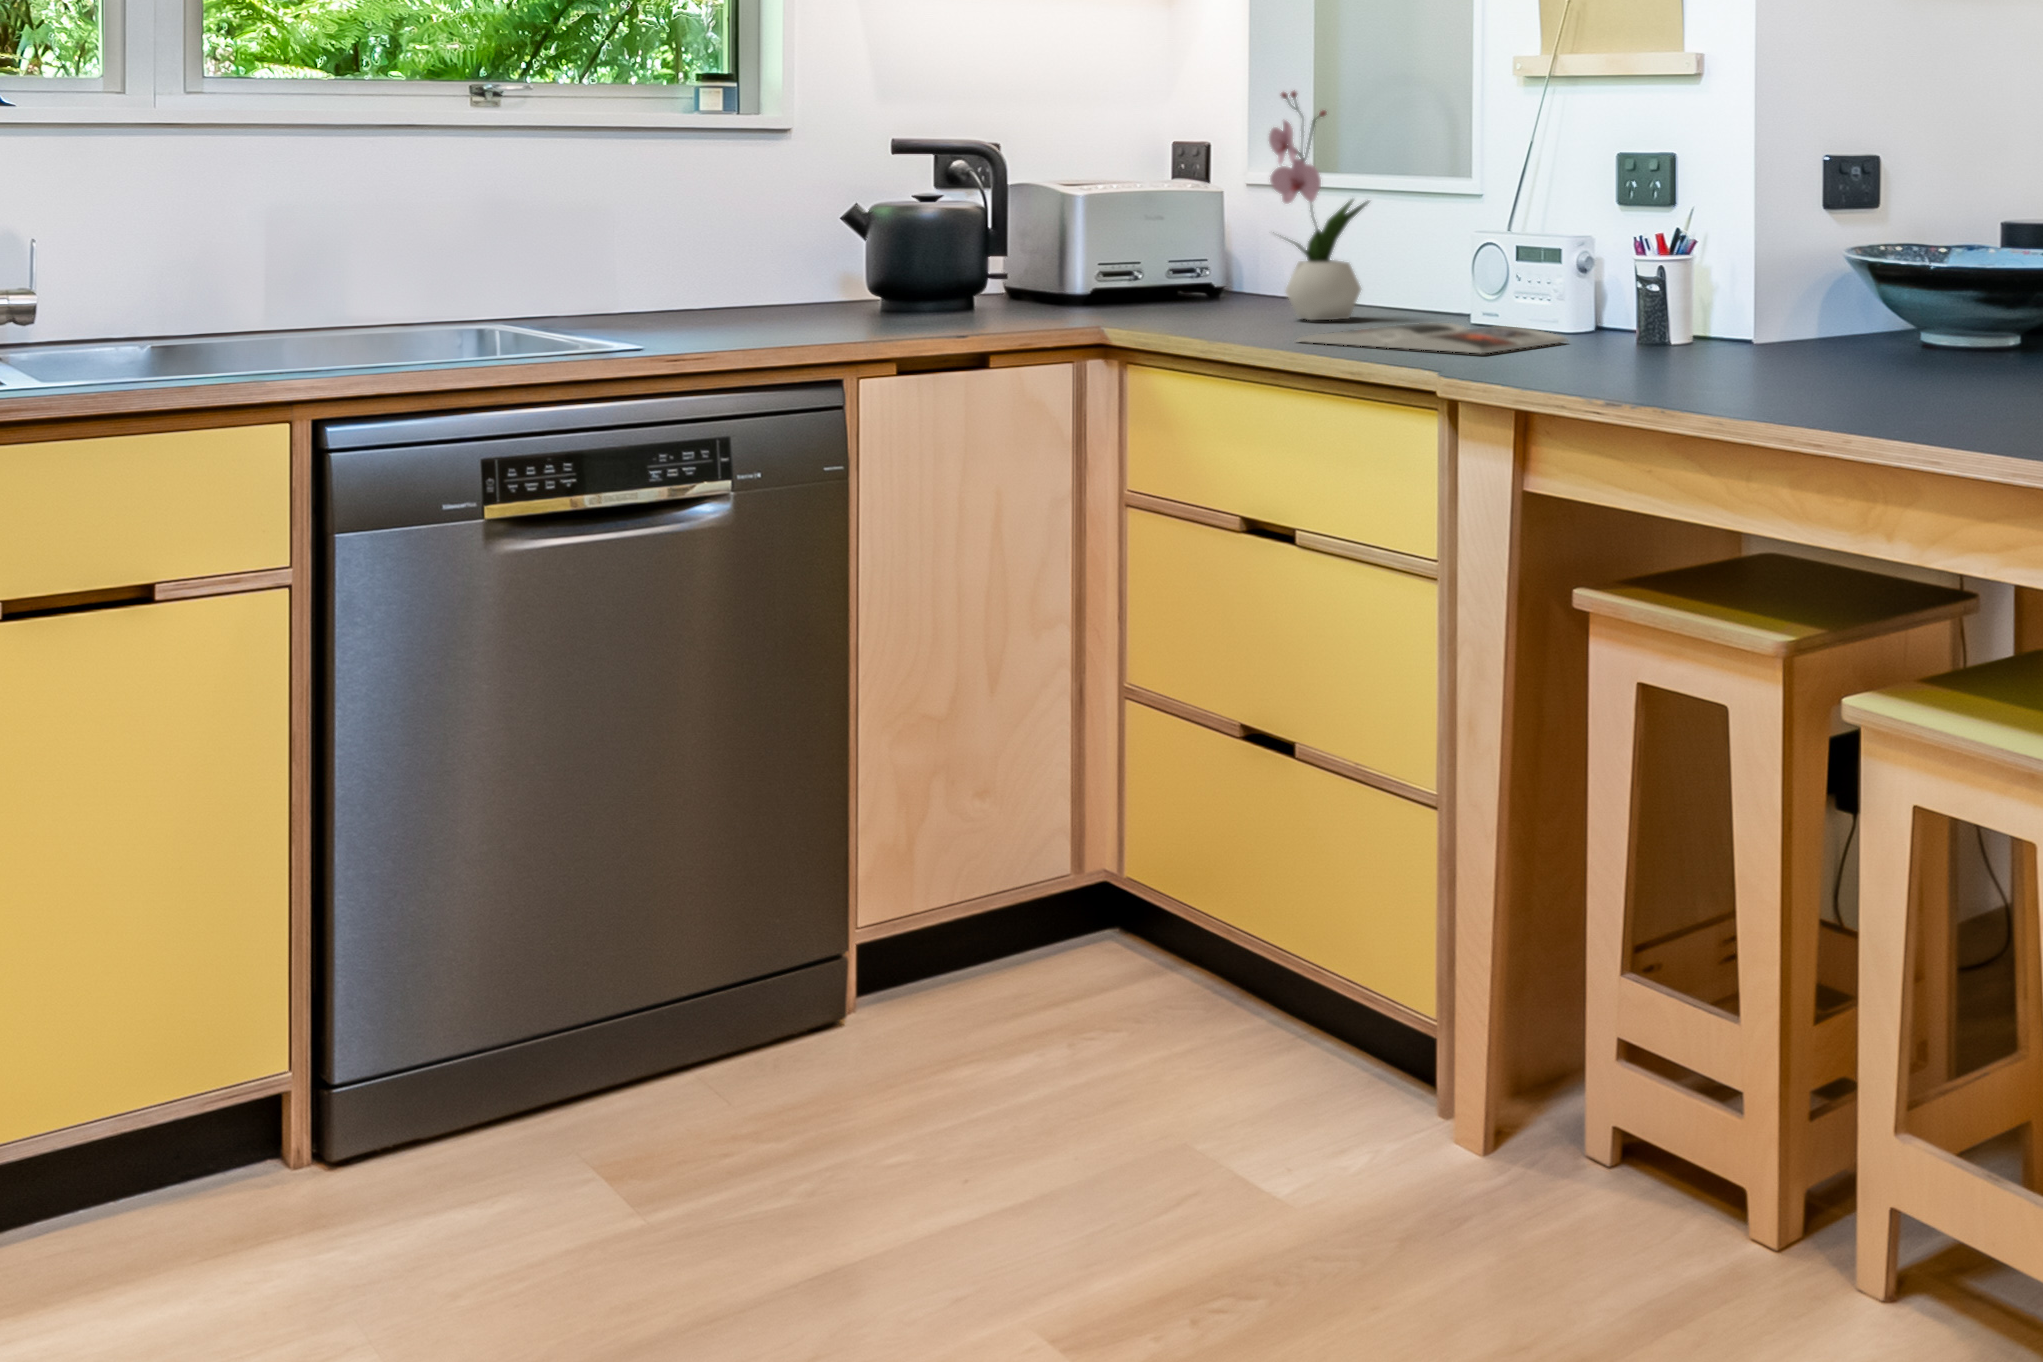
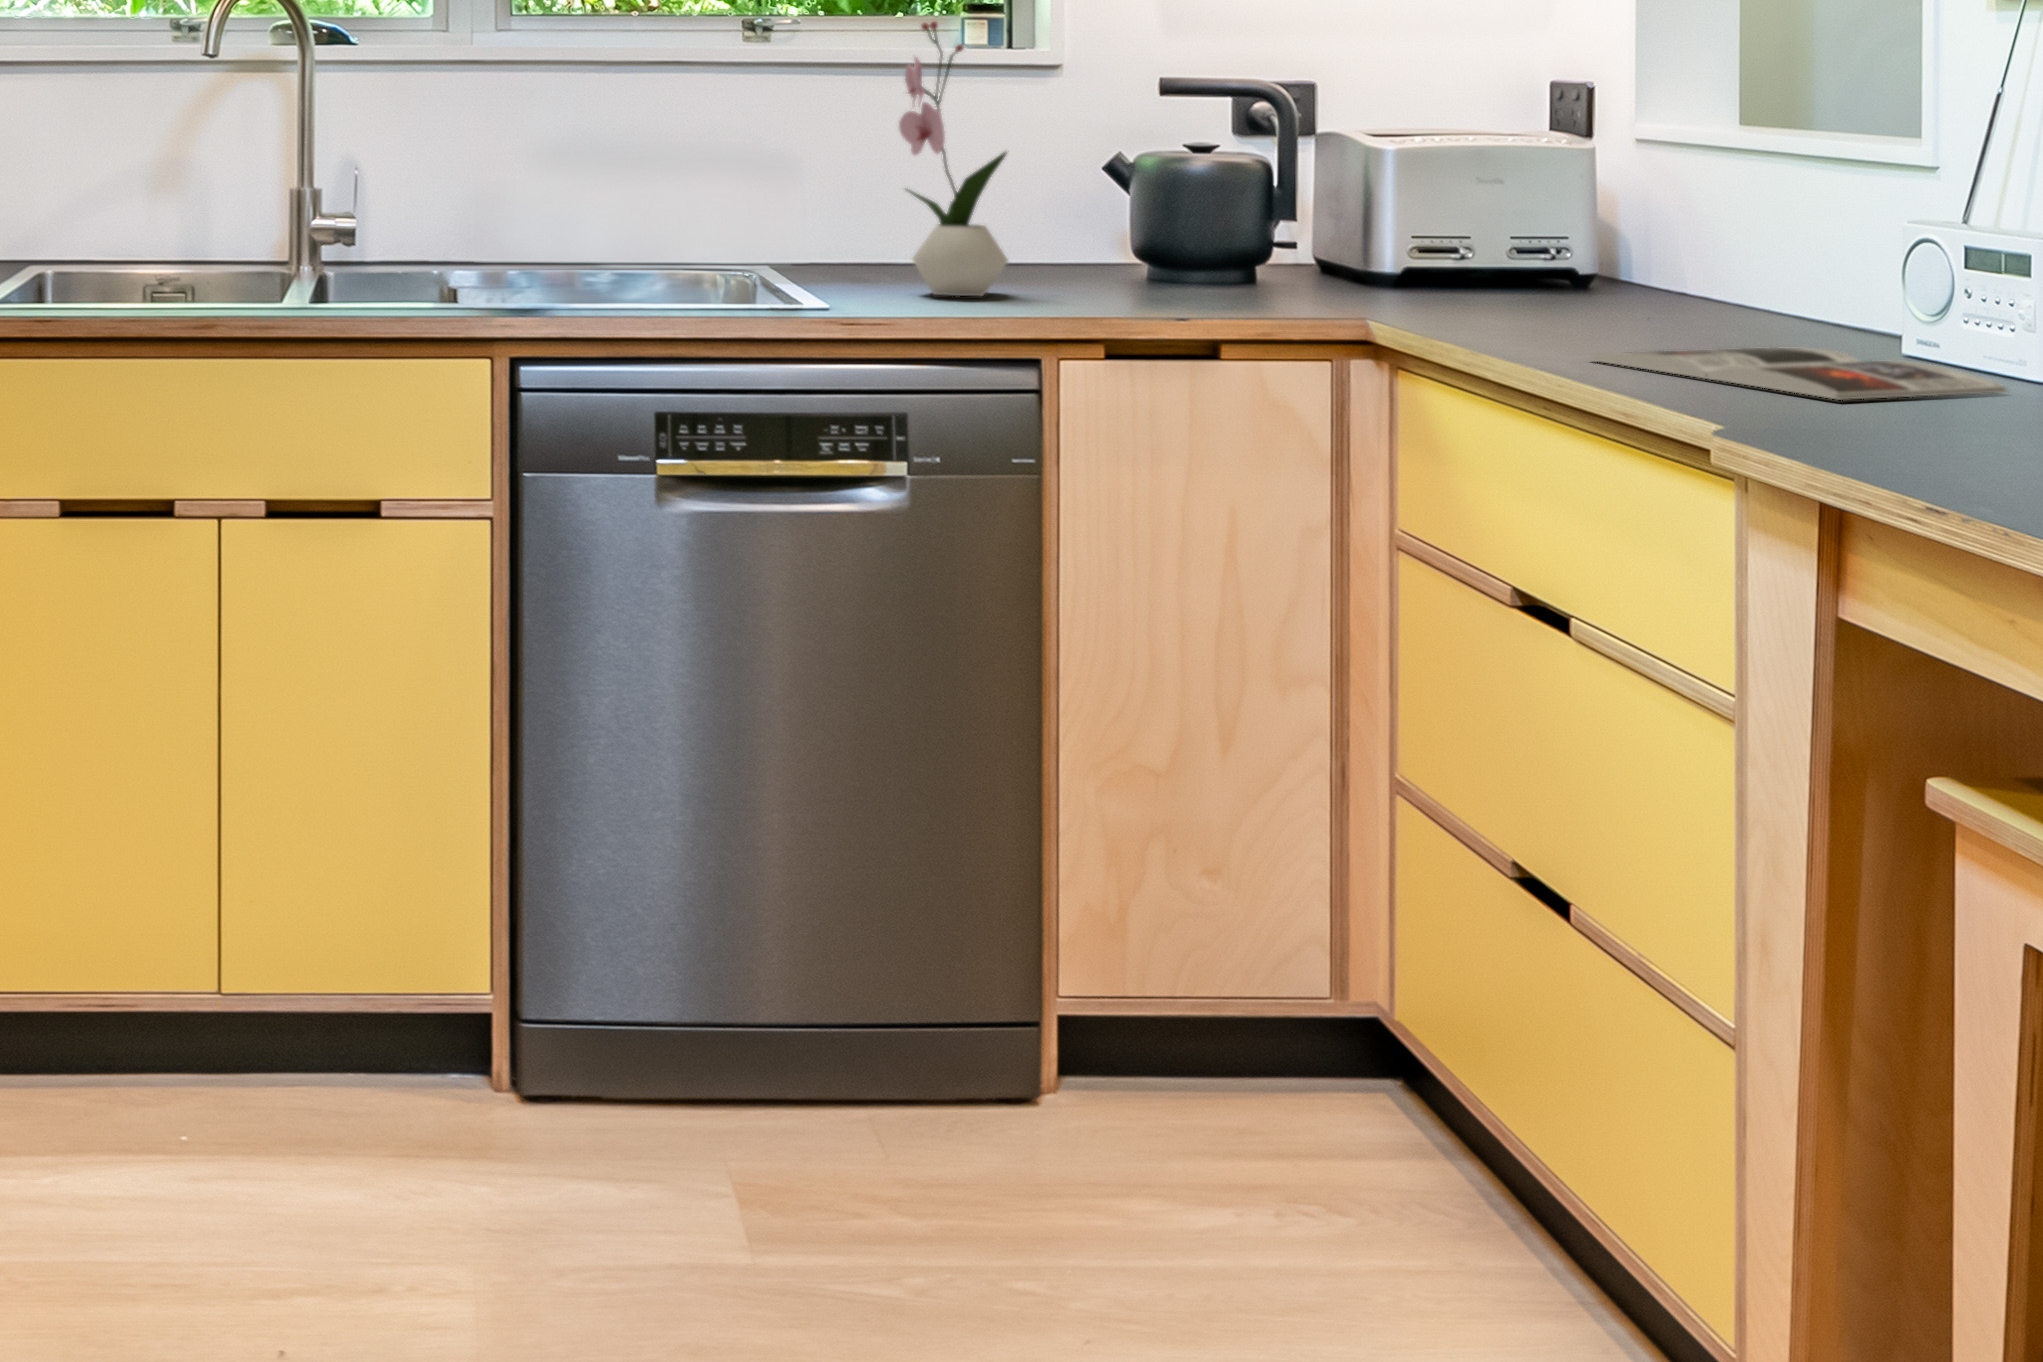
flower arrangement: present [1269,90,1369,320] -> present [899,21,1008,296]

